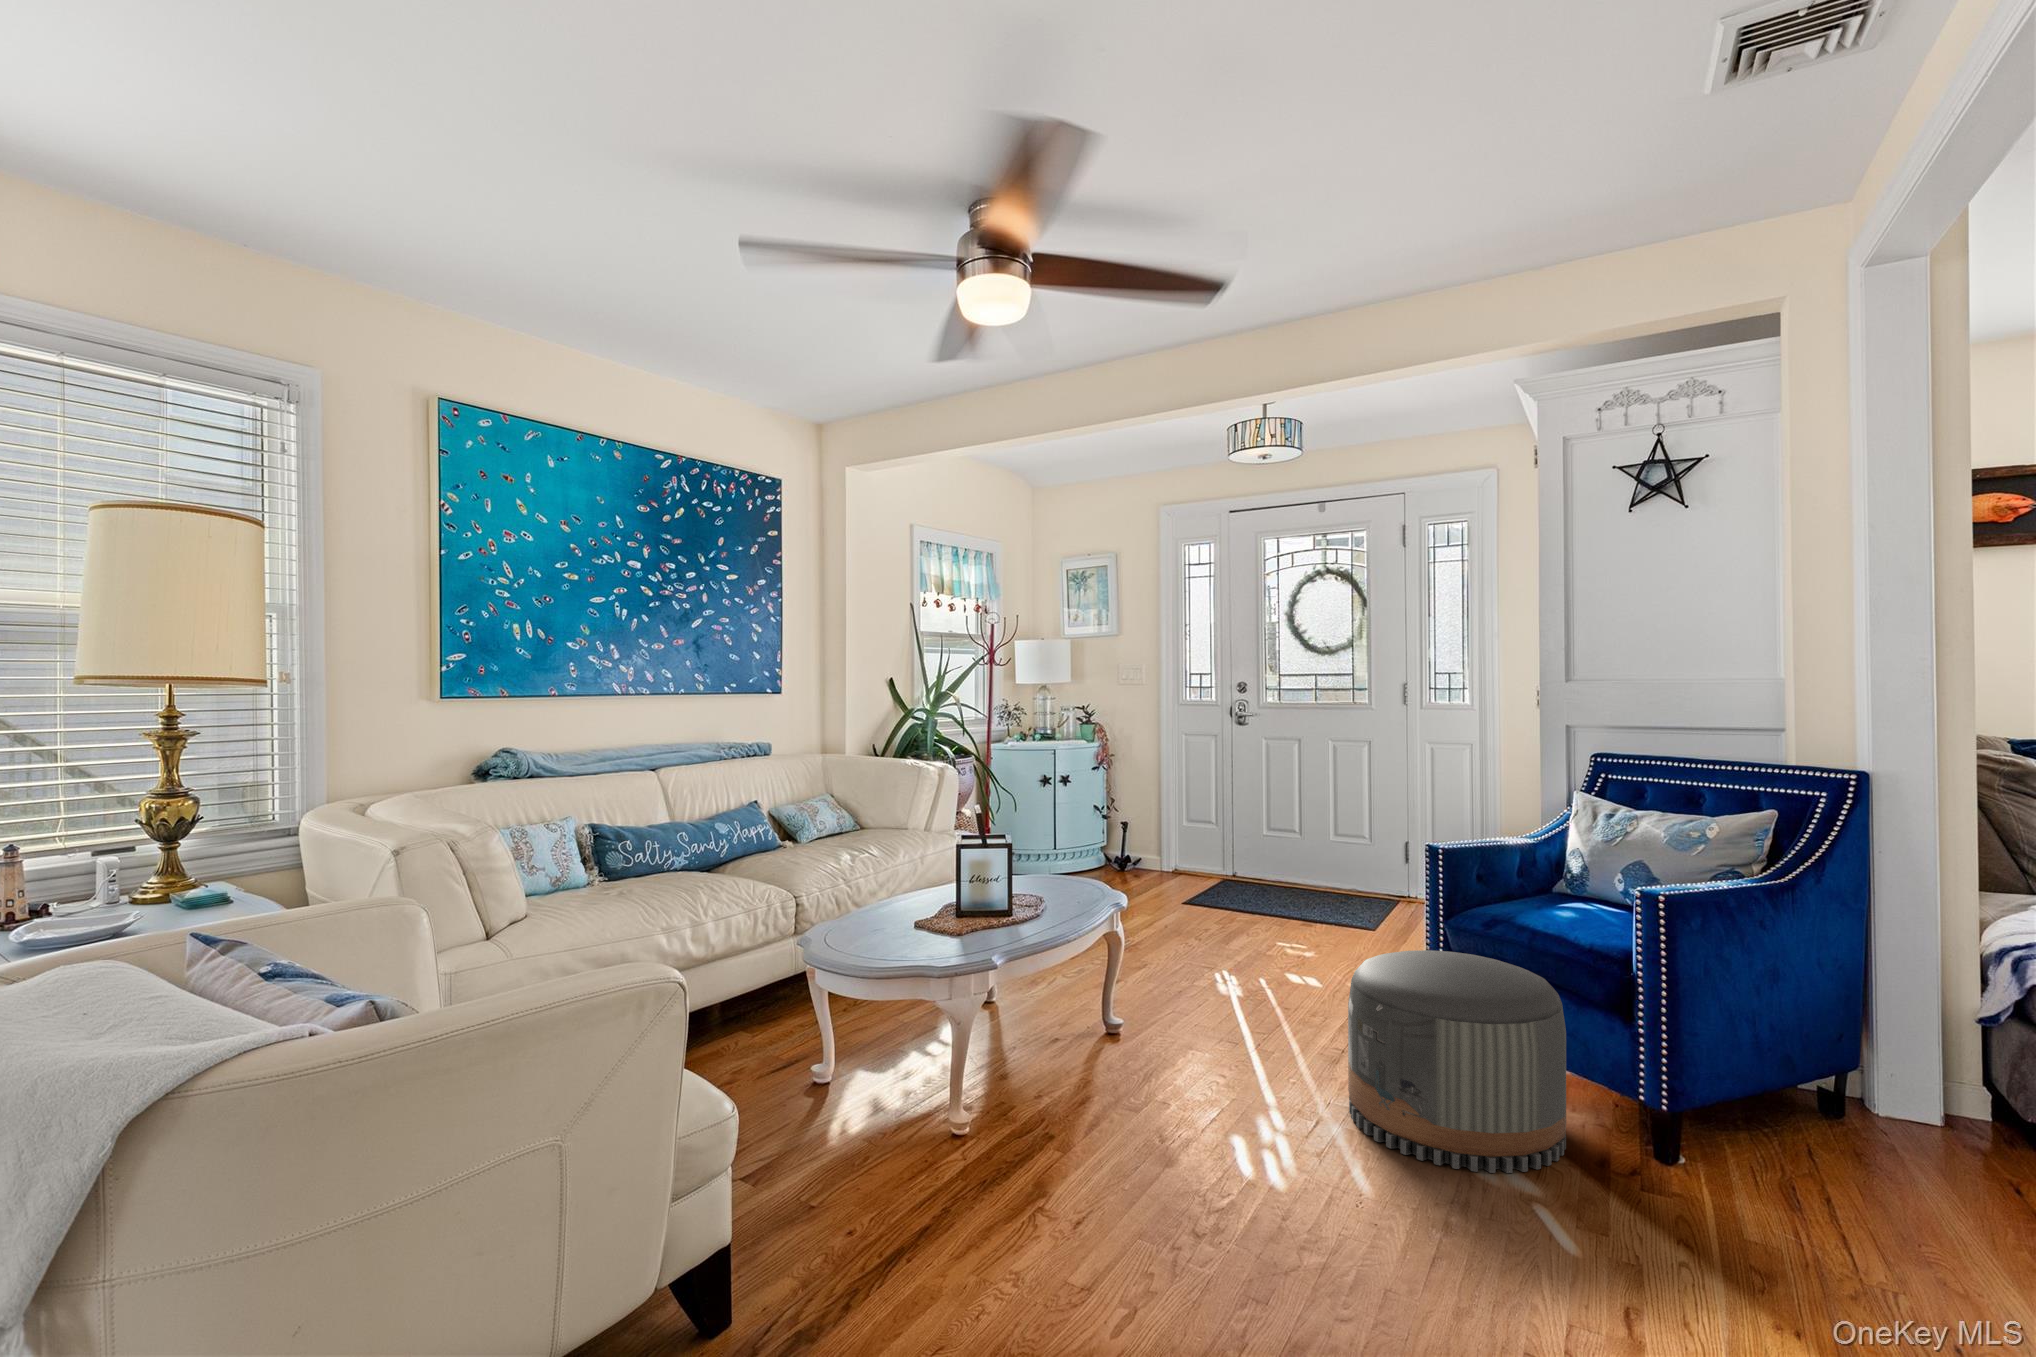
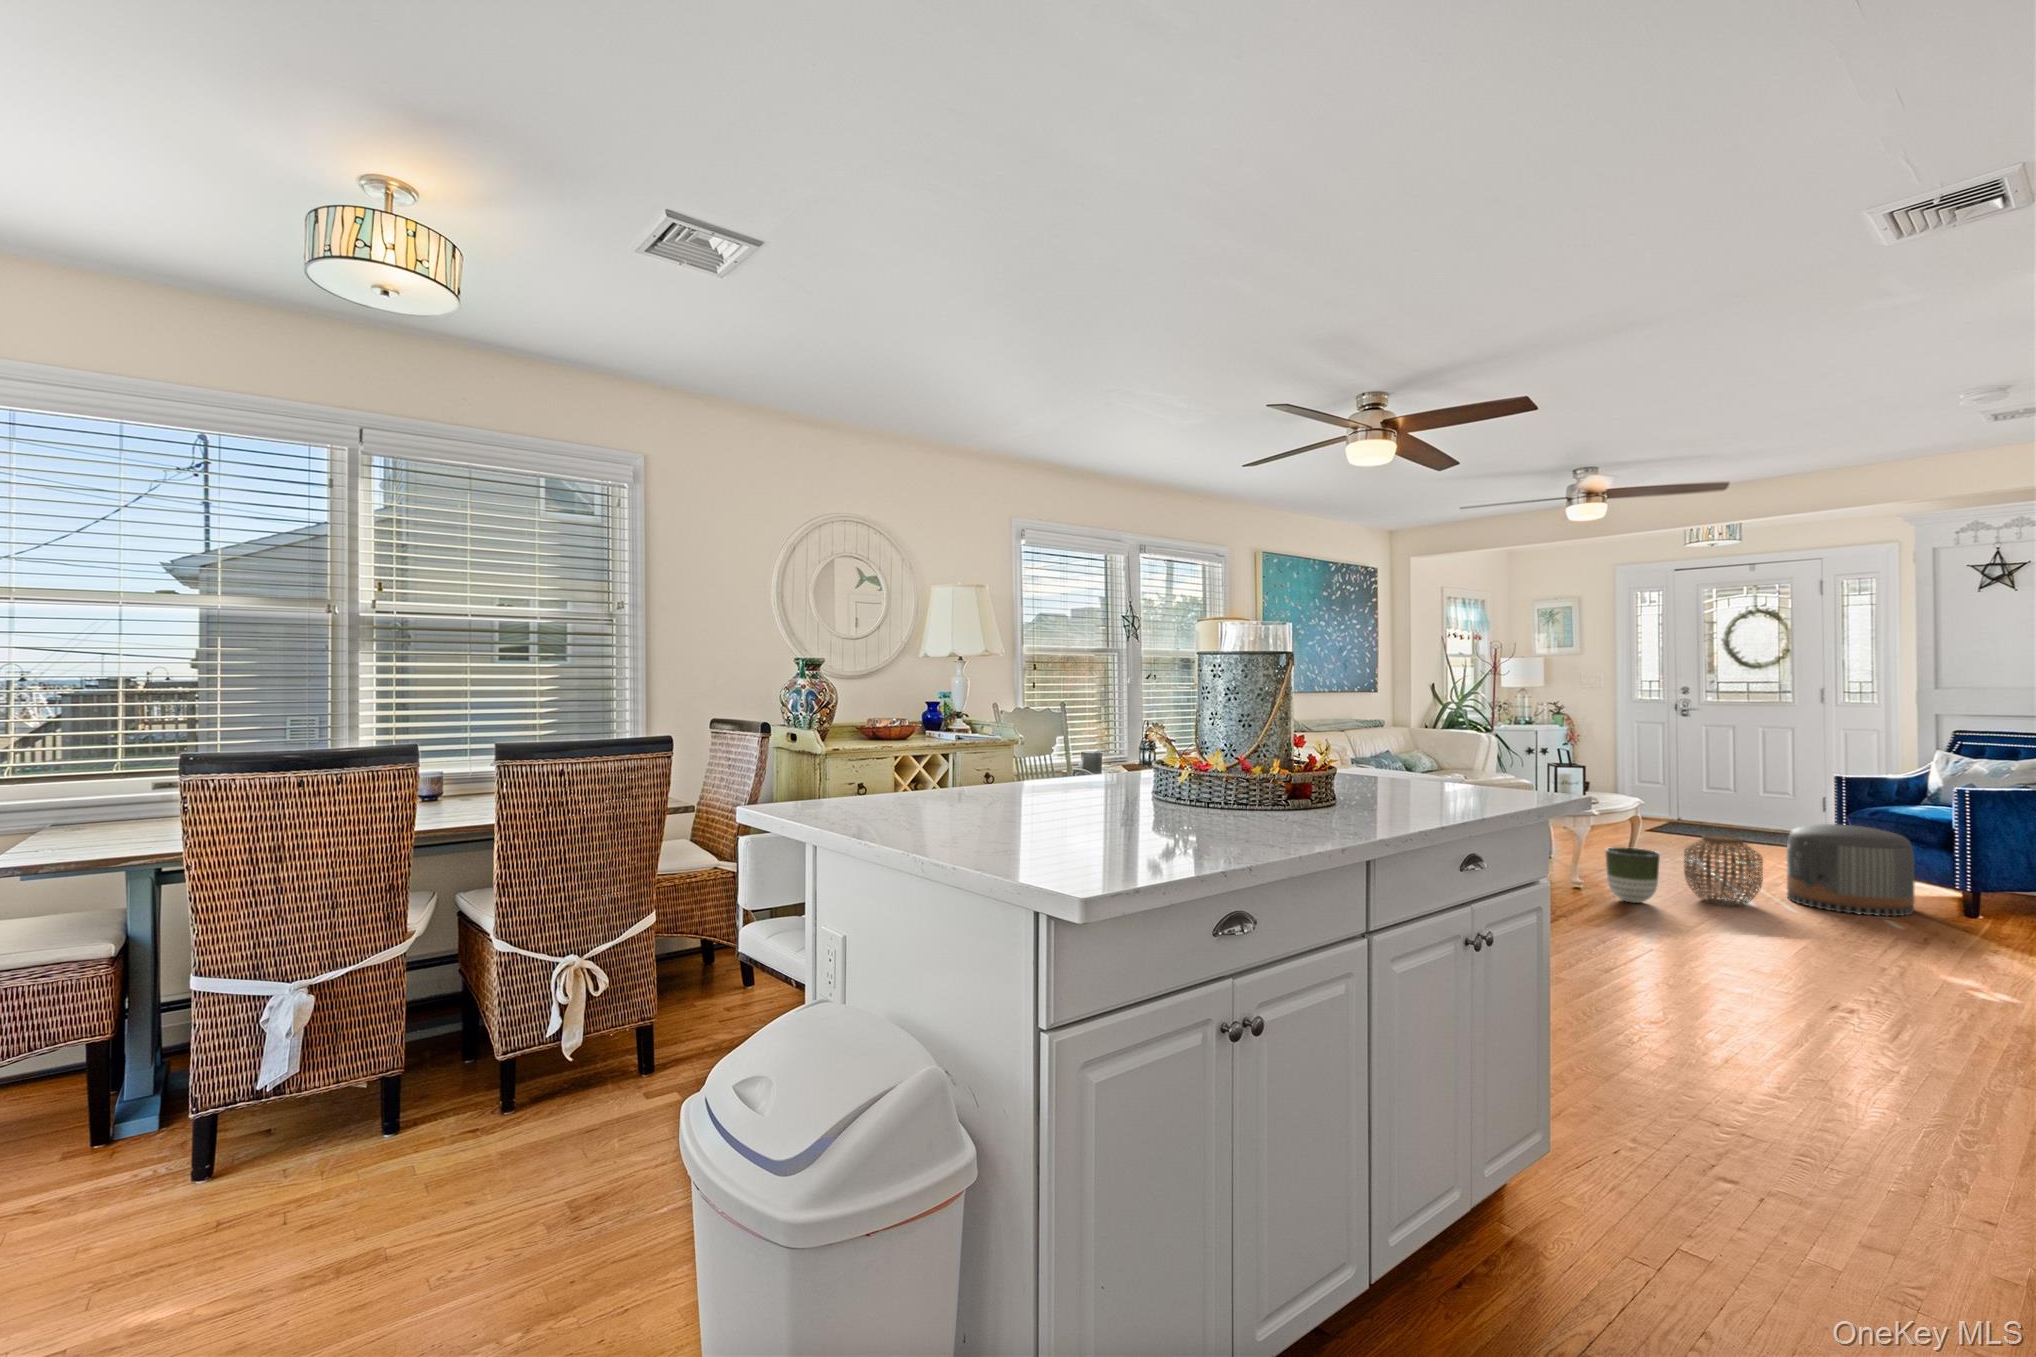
woven basket: none [1156,995,1300,1170] -> present [1684,834,1763,906]
planter: none [990,1040,1097,1186] -> present [1605,847,1660,903]

